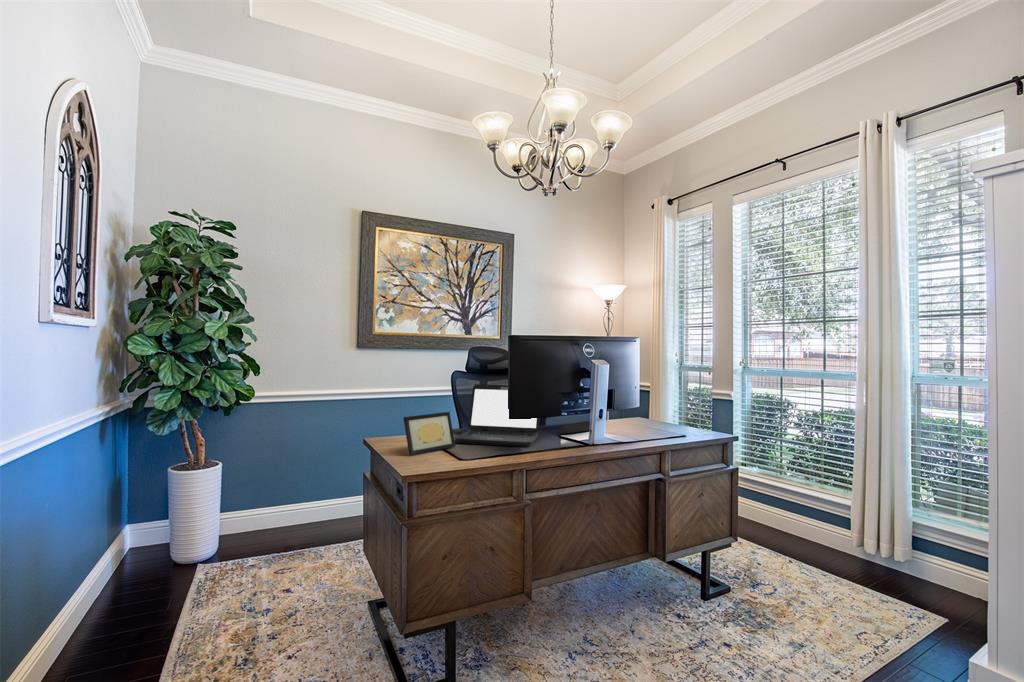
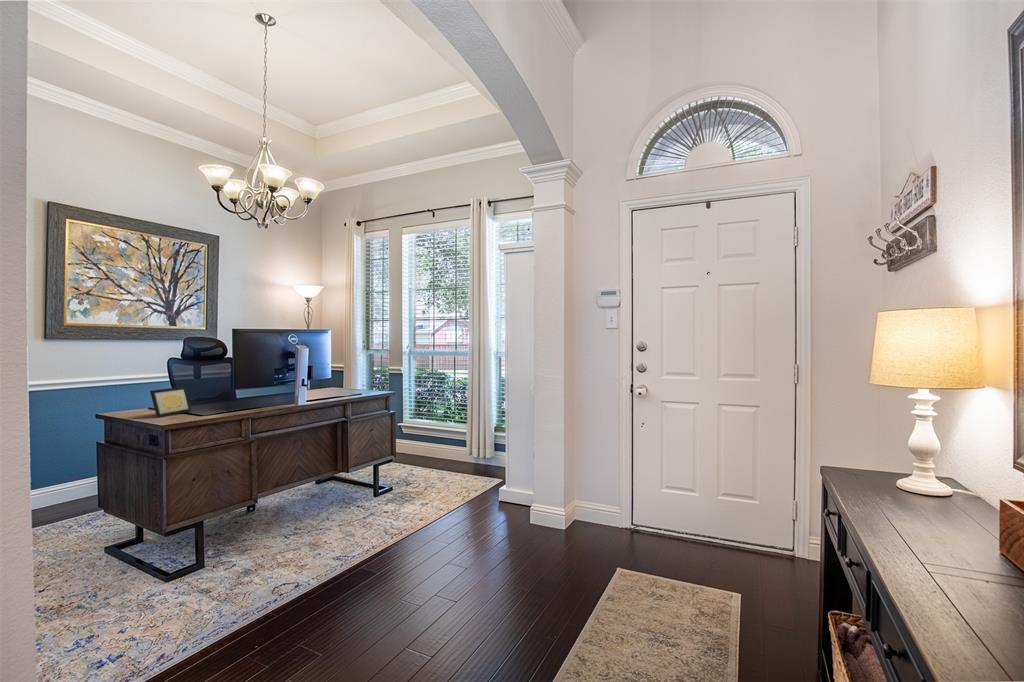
laptop: present [455,384,539,447] -> none [189,367,258,410]

